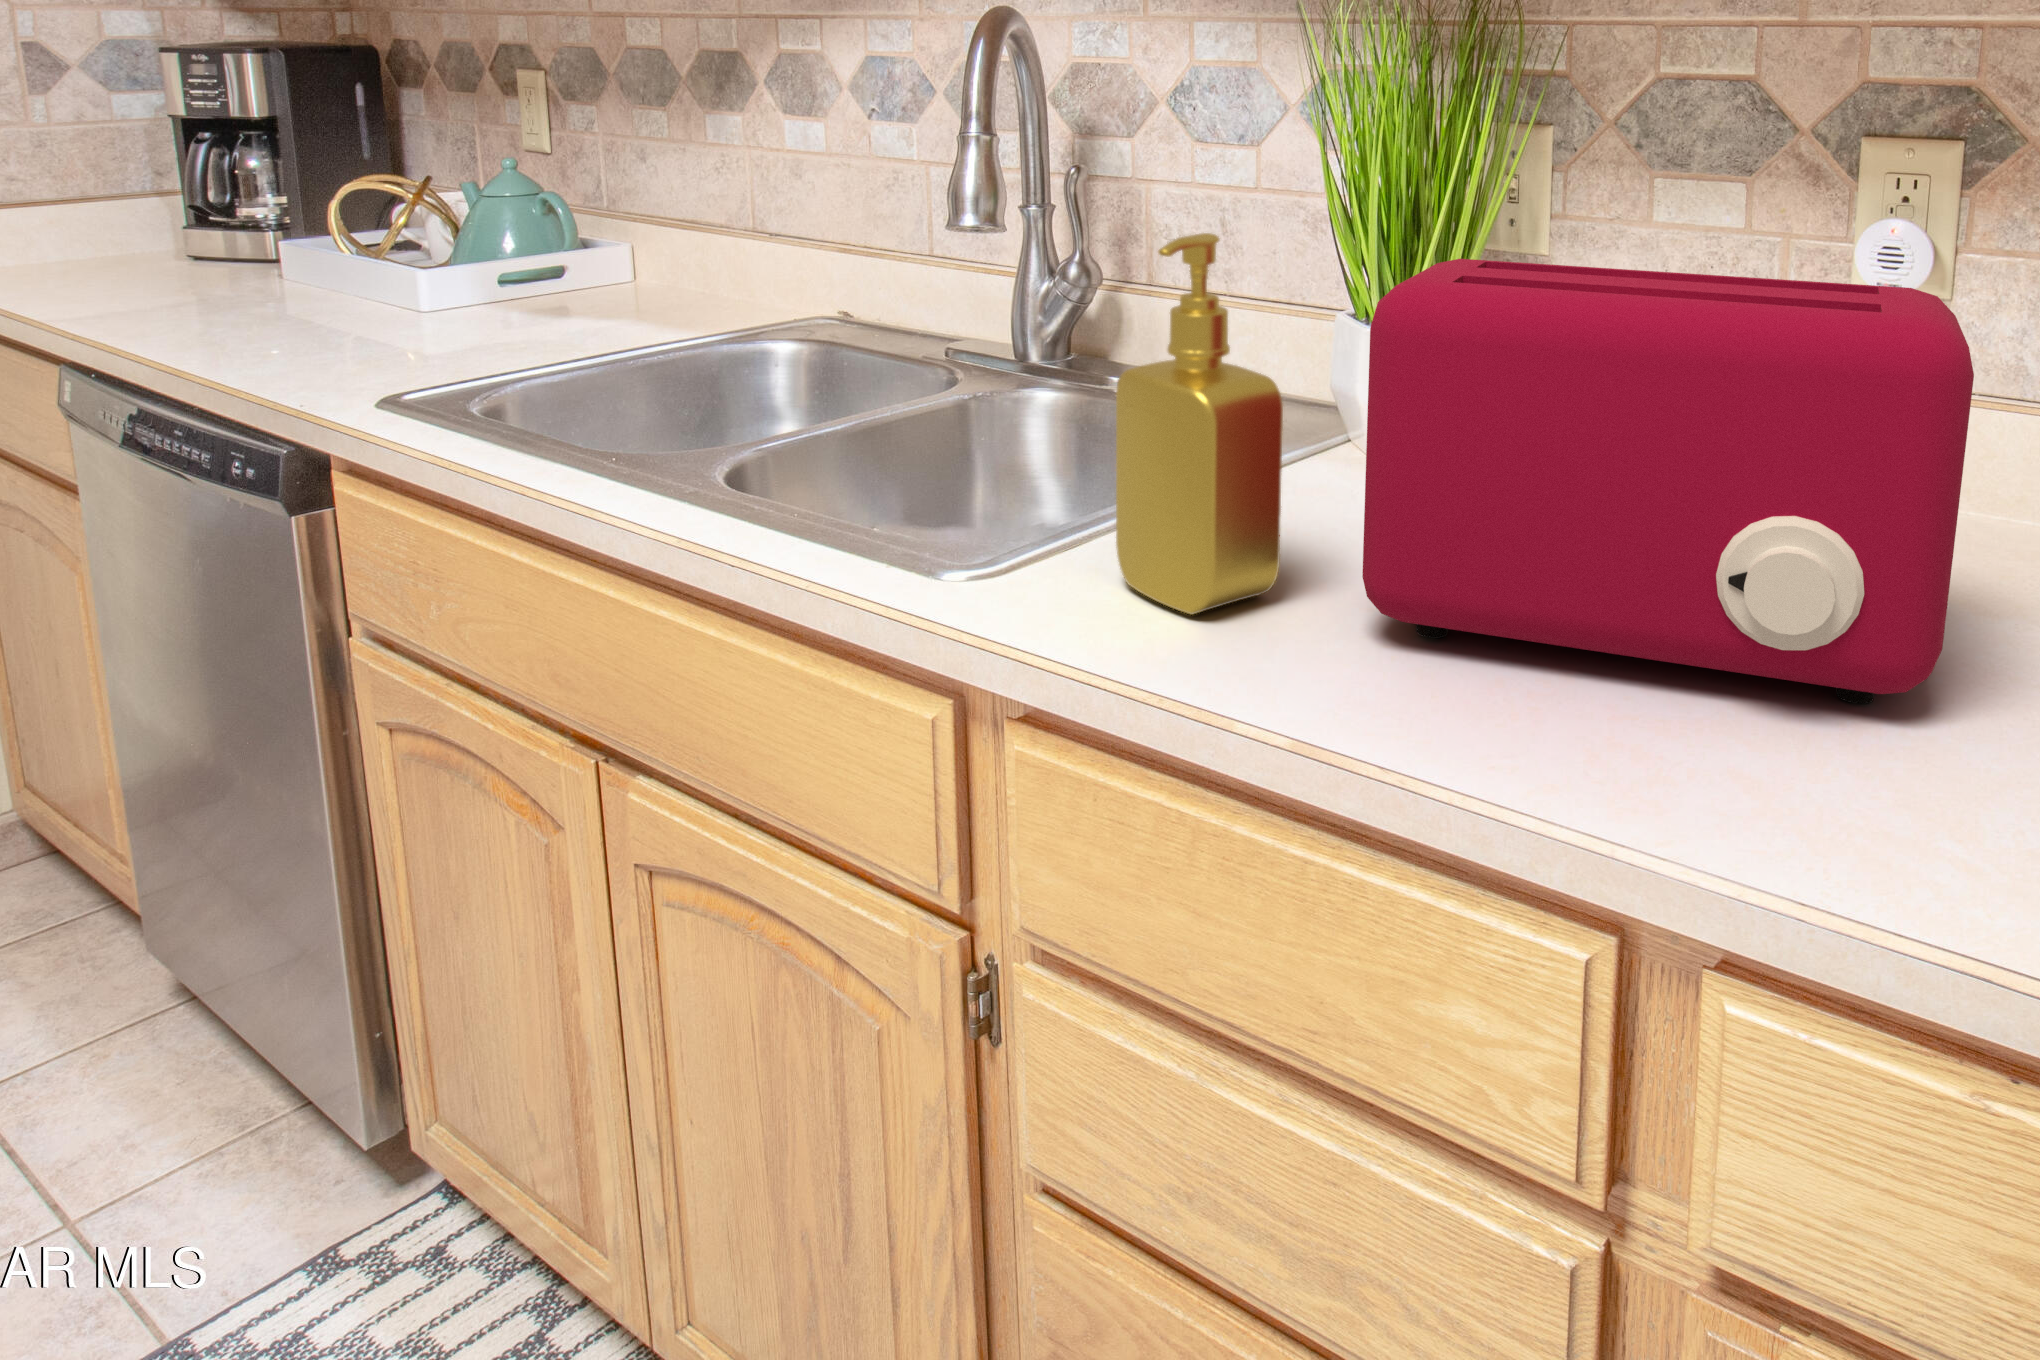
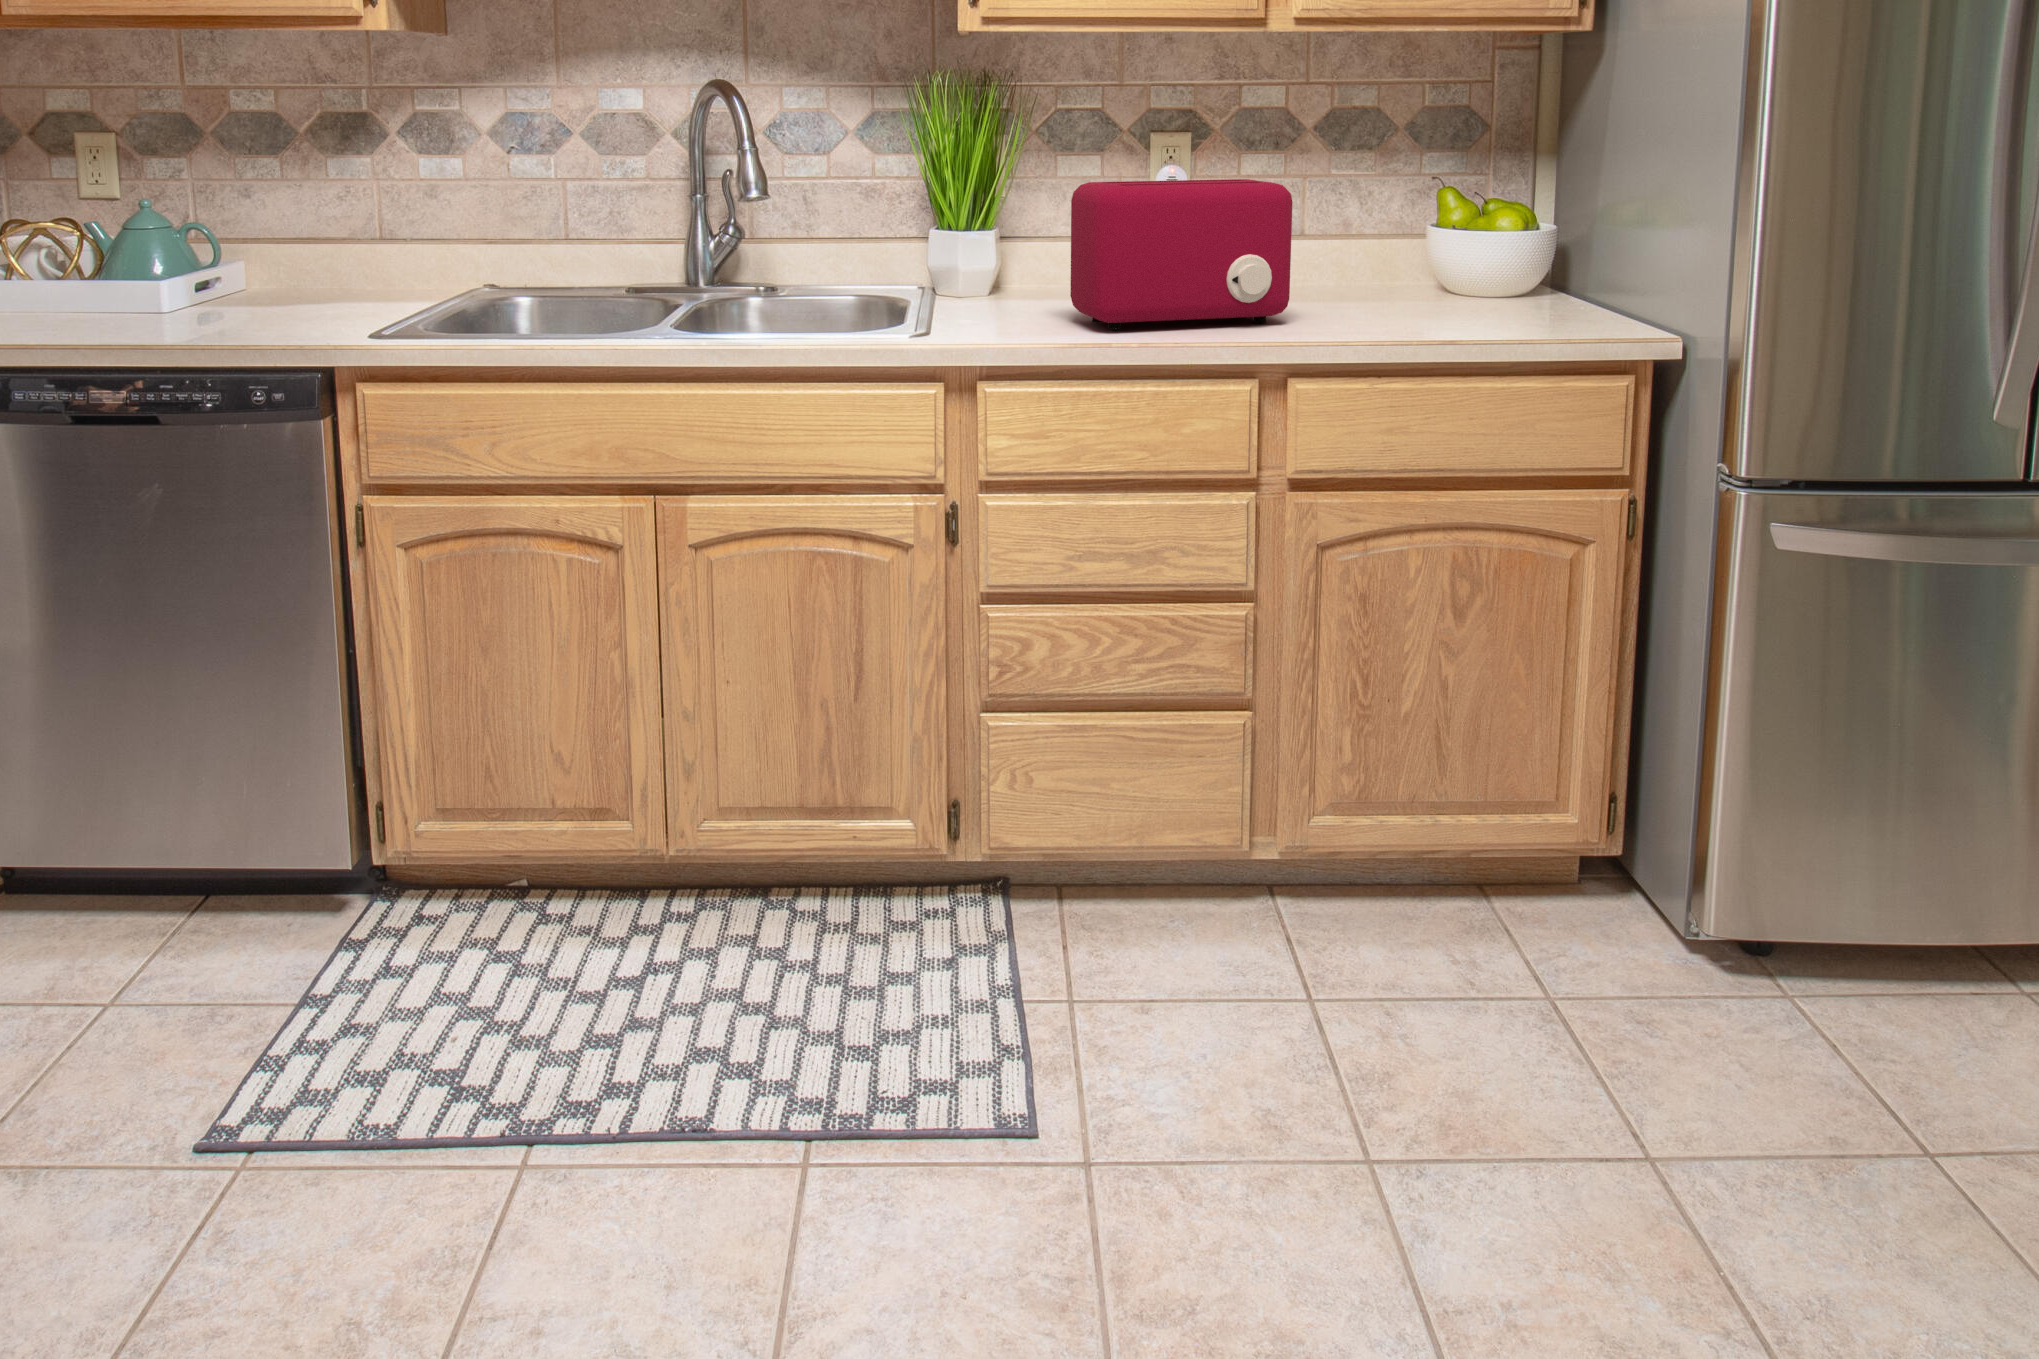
soap dispenser: present [1116,233,1283,614] -> none [974,176,1048,336]

